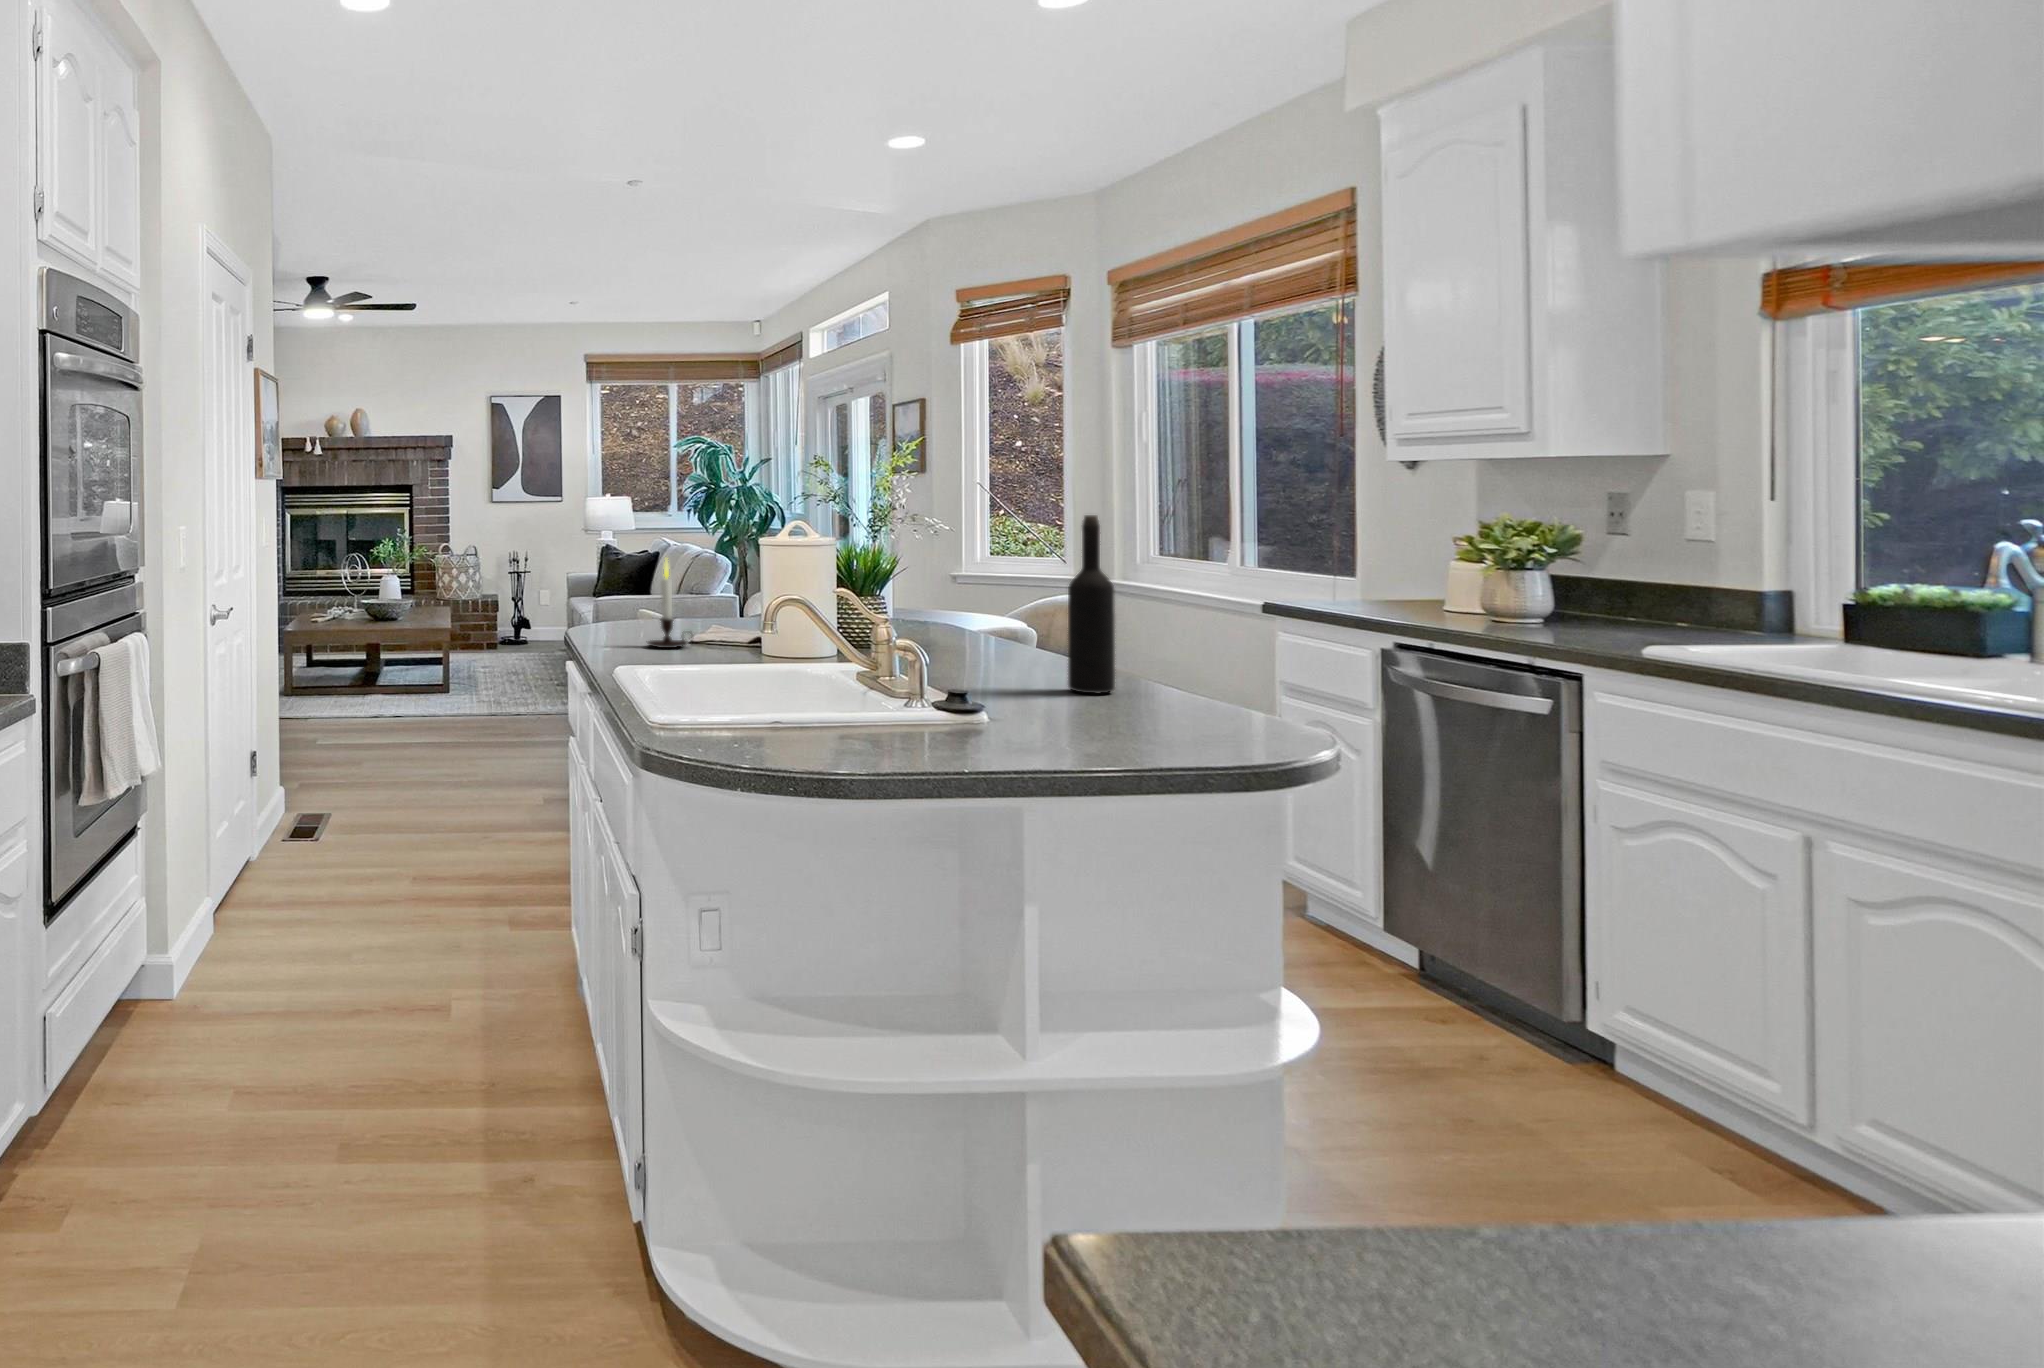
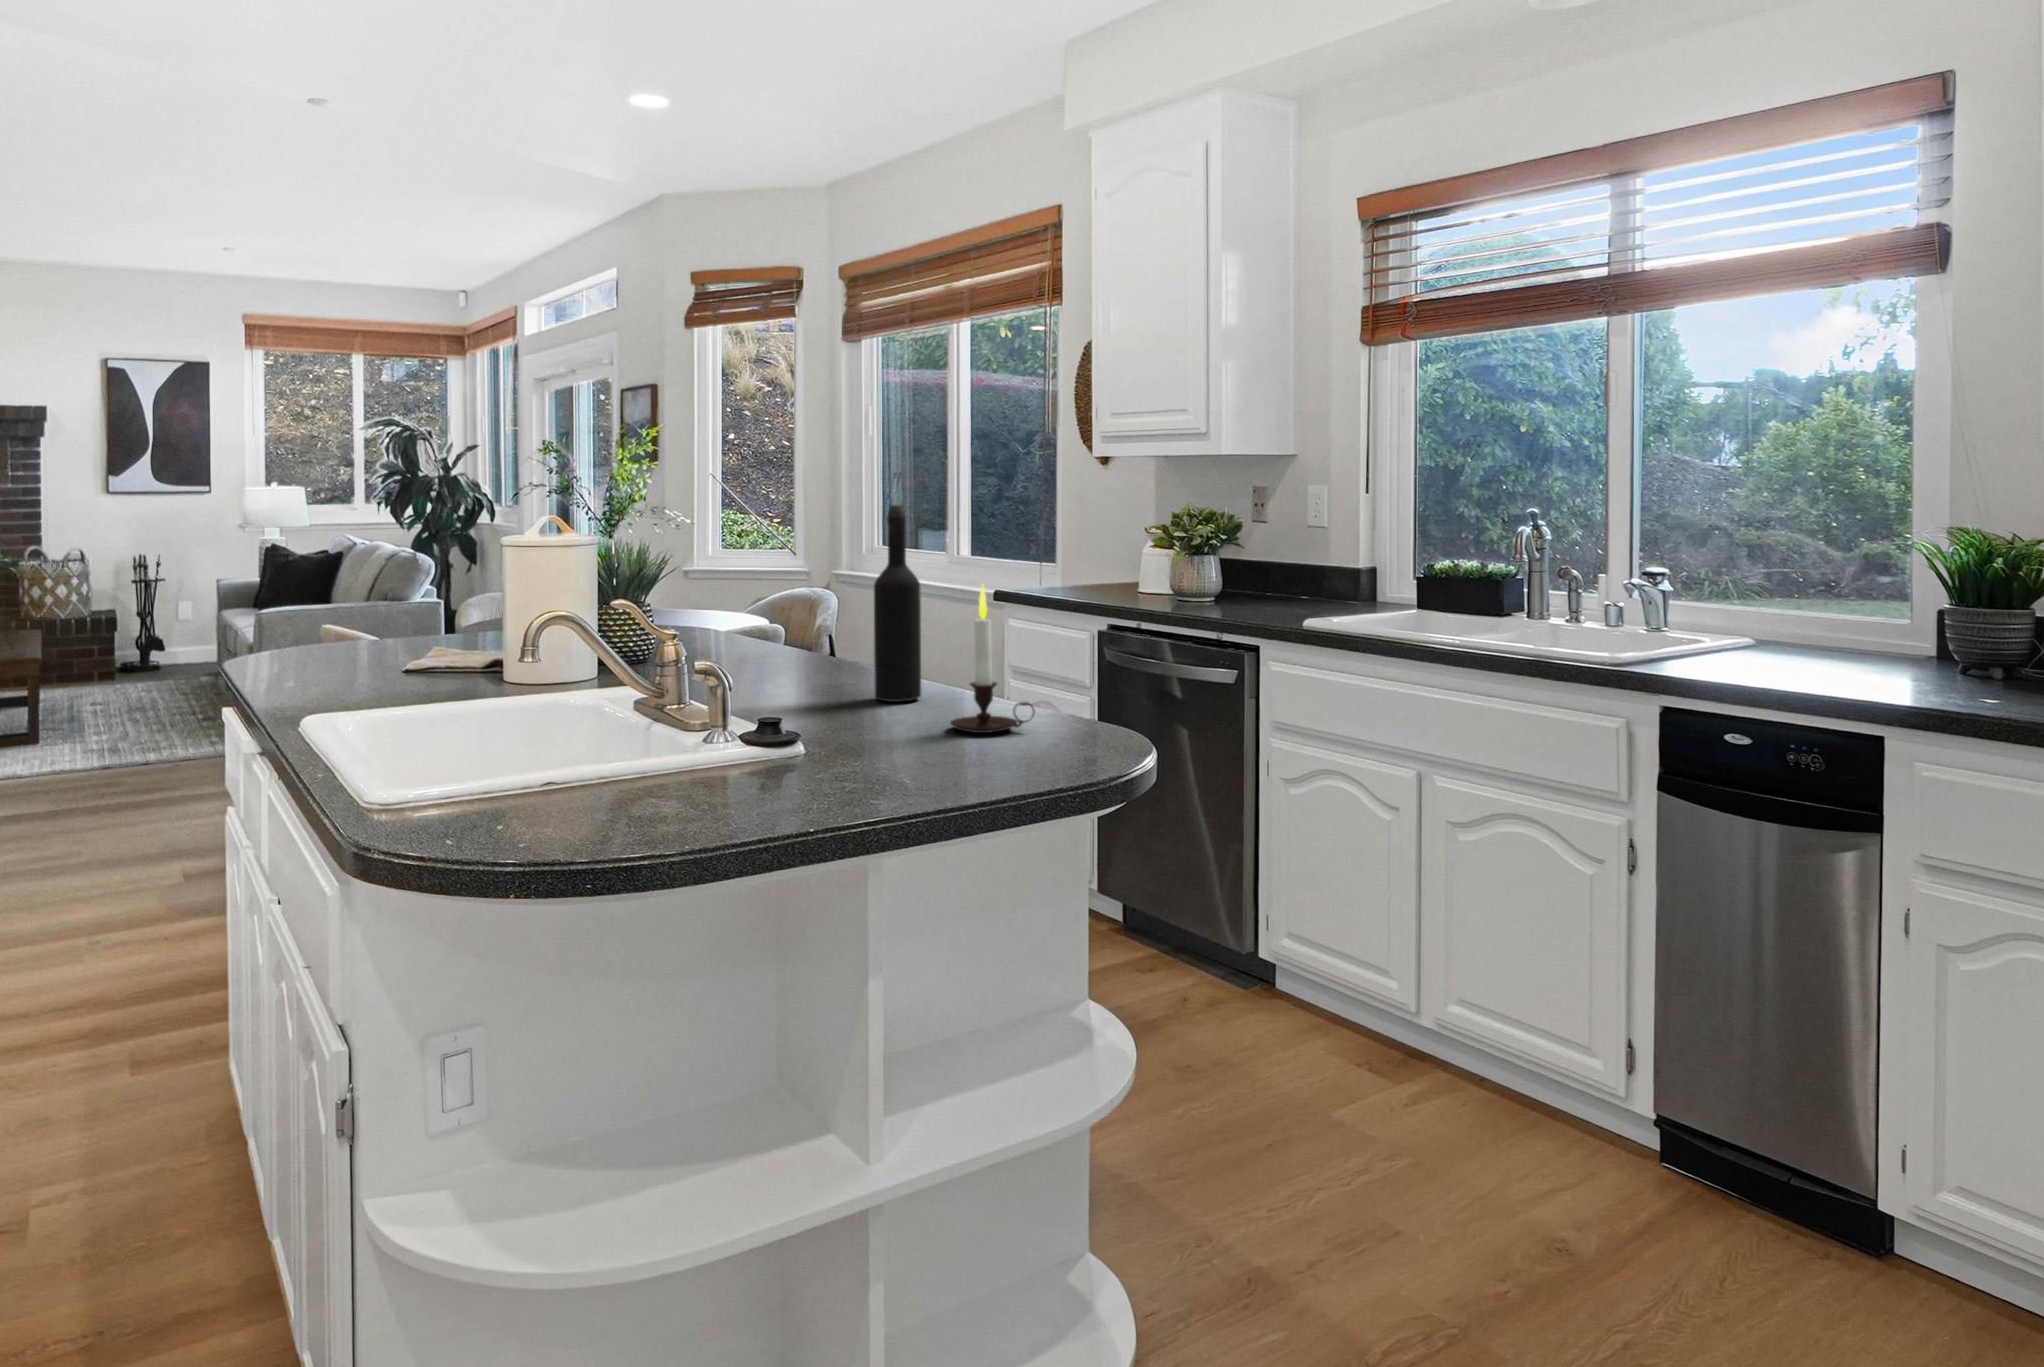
candle: present [648,560,688,648] -> present [950,585,1034,733]

